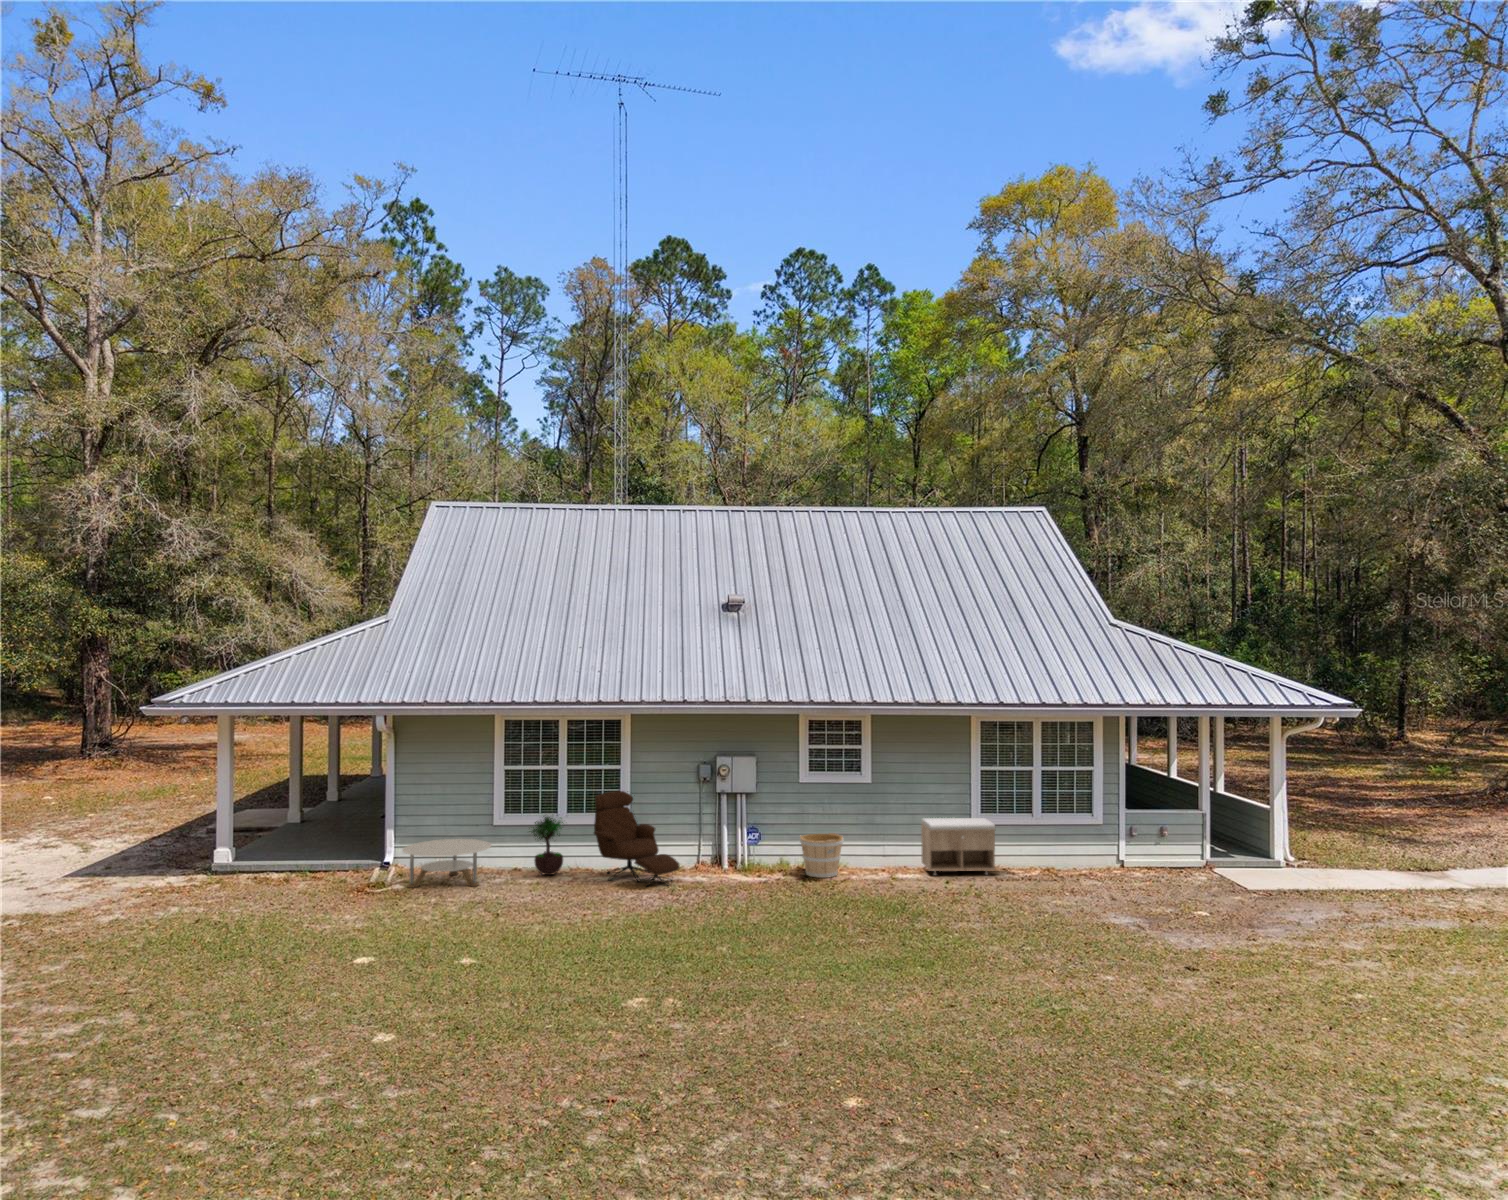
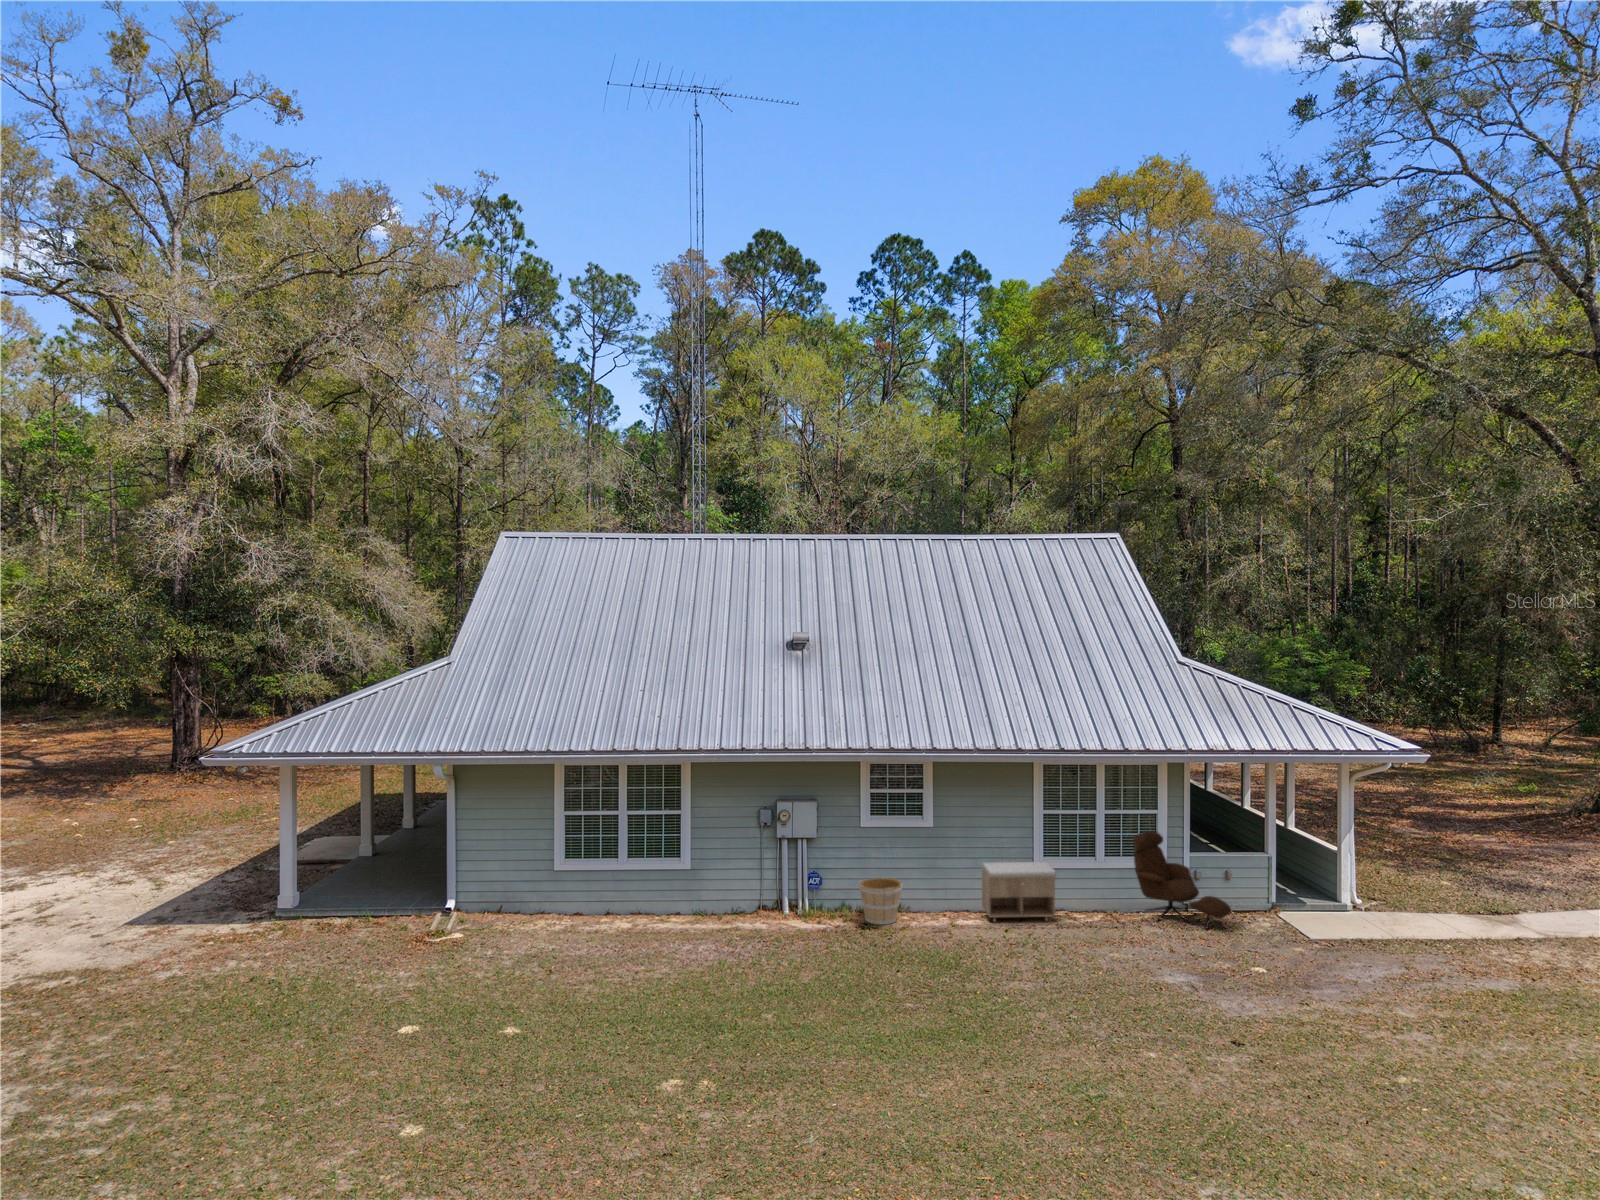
lounge chair: present [594,791,680,886] -> present [1134,831,1231,930]
potted tree: present [529,816,563,875] -> none [588,857,627,921]
round table: present [403,839,491,888] -> none [465,884,553,937]

